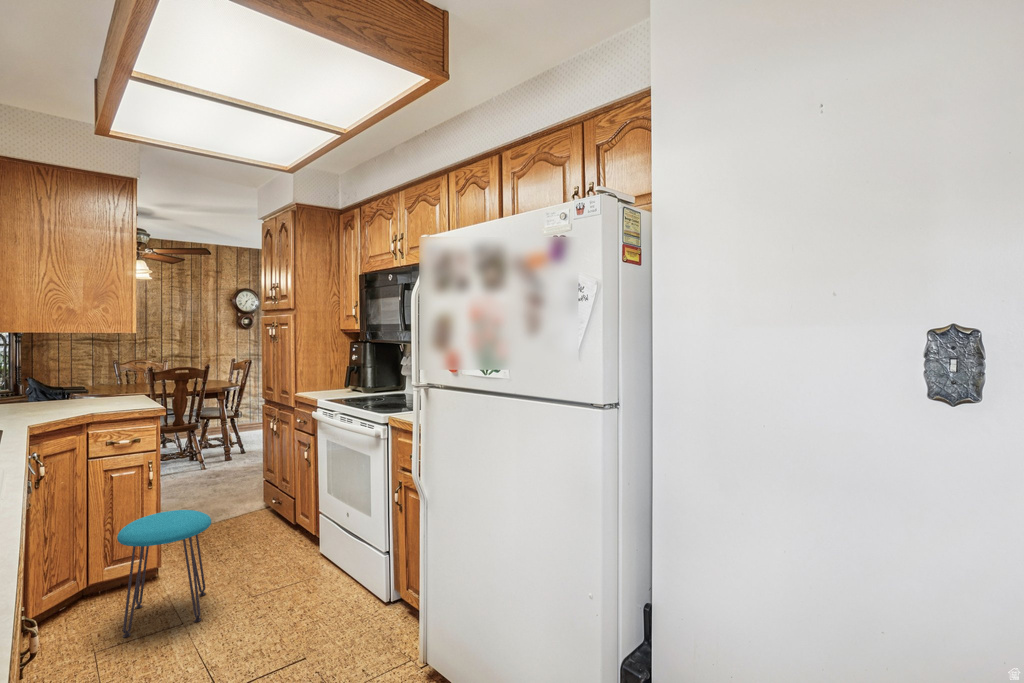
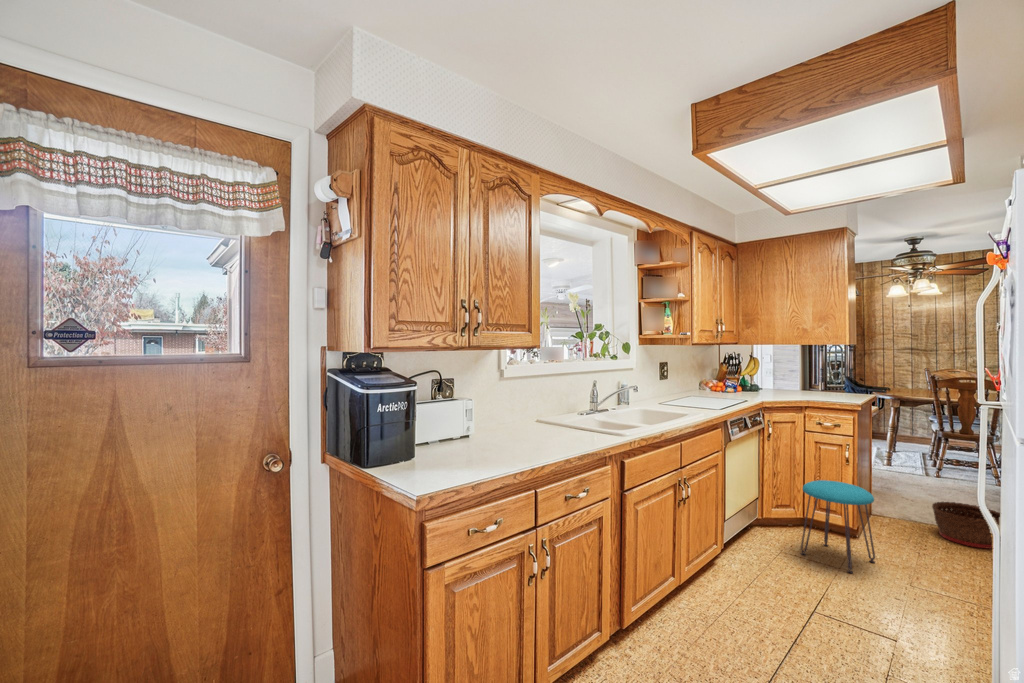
basket: none [210,490,271,534] -> present [932,502,1000,549]

